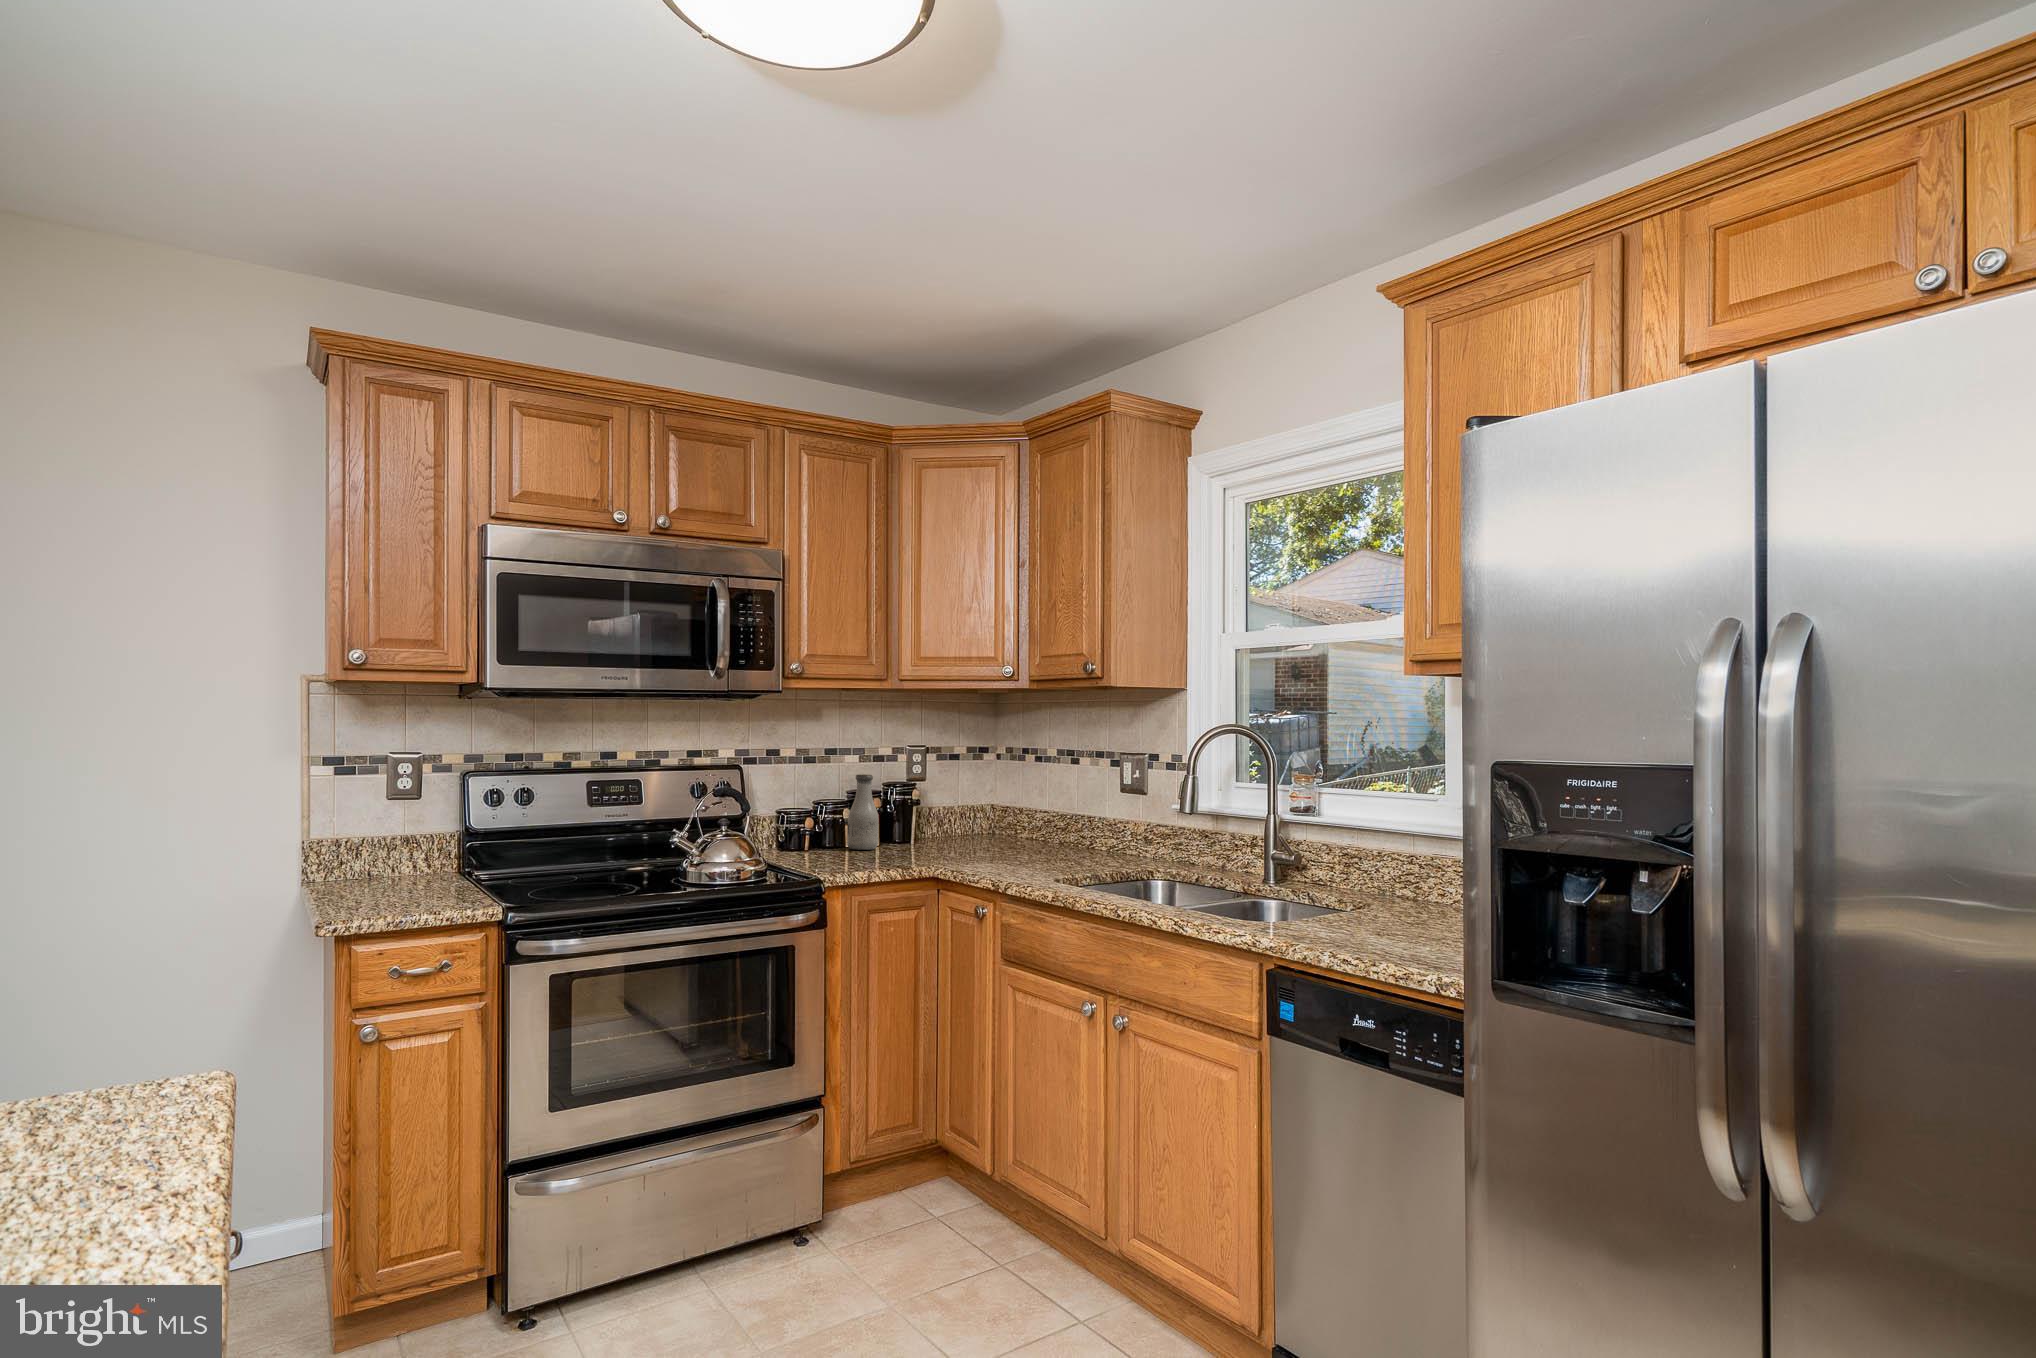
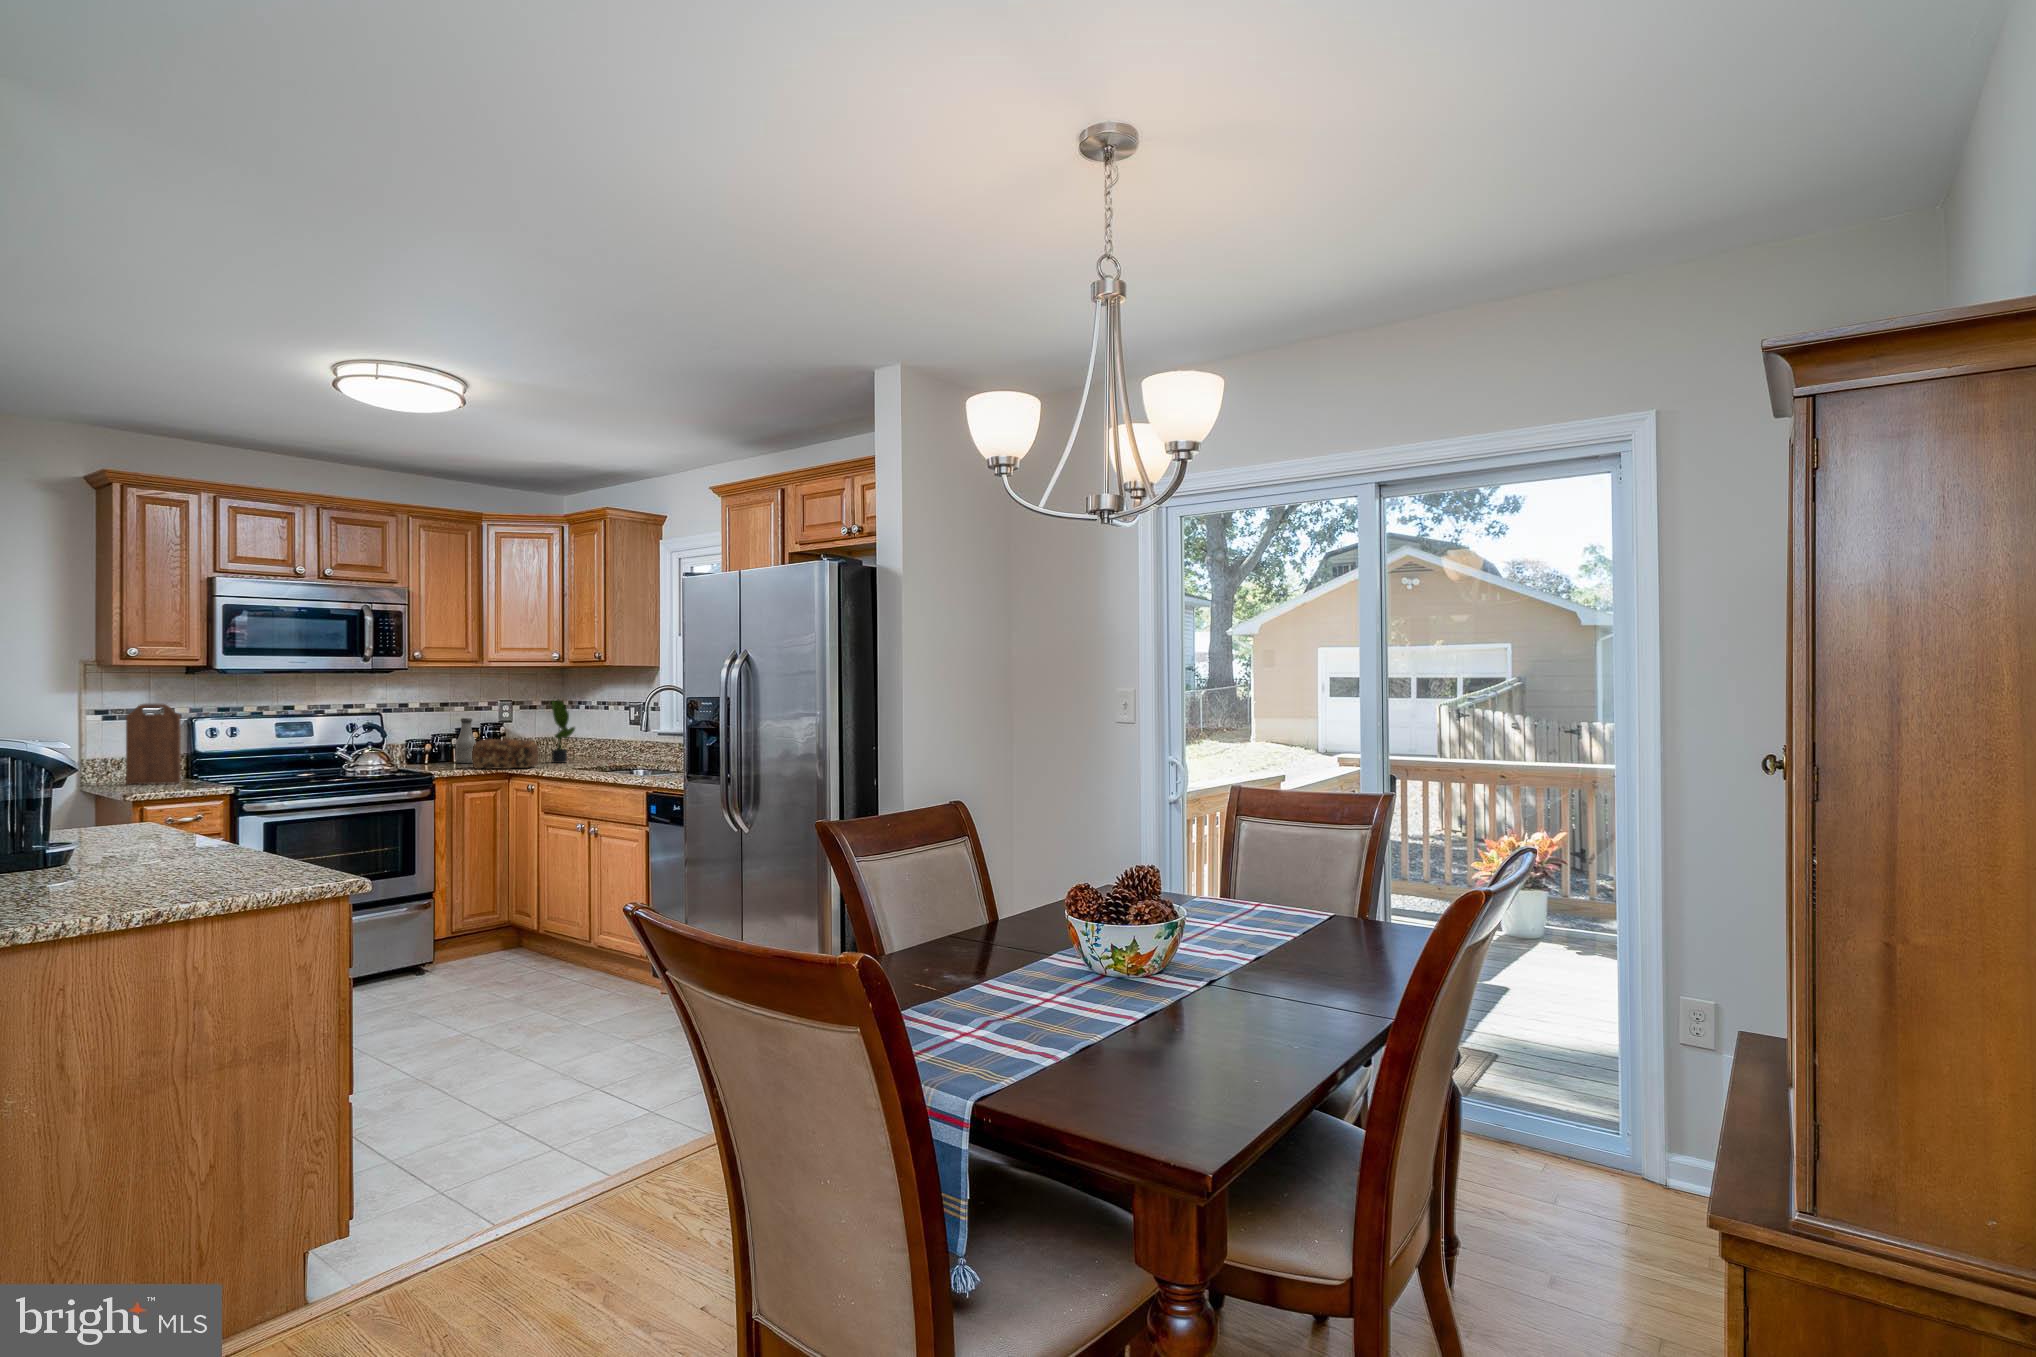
potted plant: none [980,744,1041,854] -> present [552,699,575,763]
cutting board: none [363,747,441,884] -> present [126,704,181,784]
bread loaf: none [879,813,981,867] -> present [472,739,538,769]

